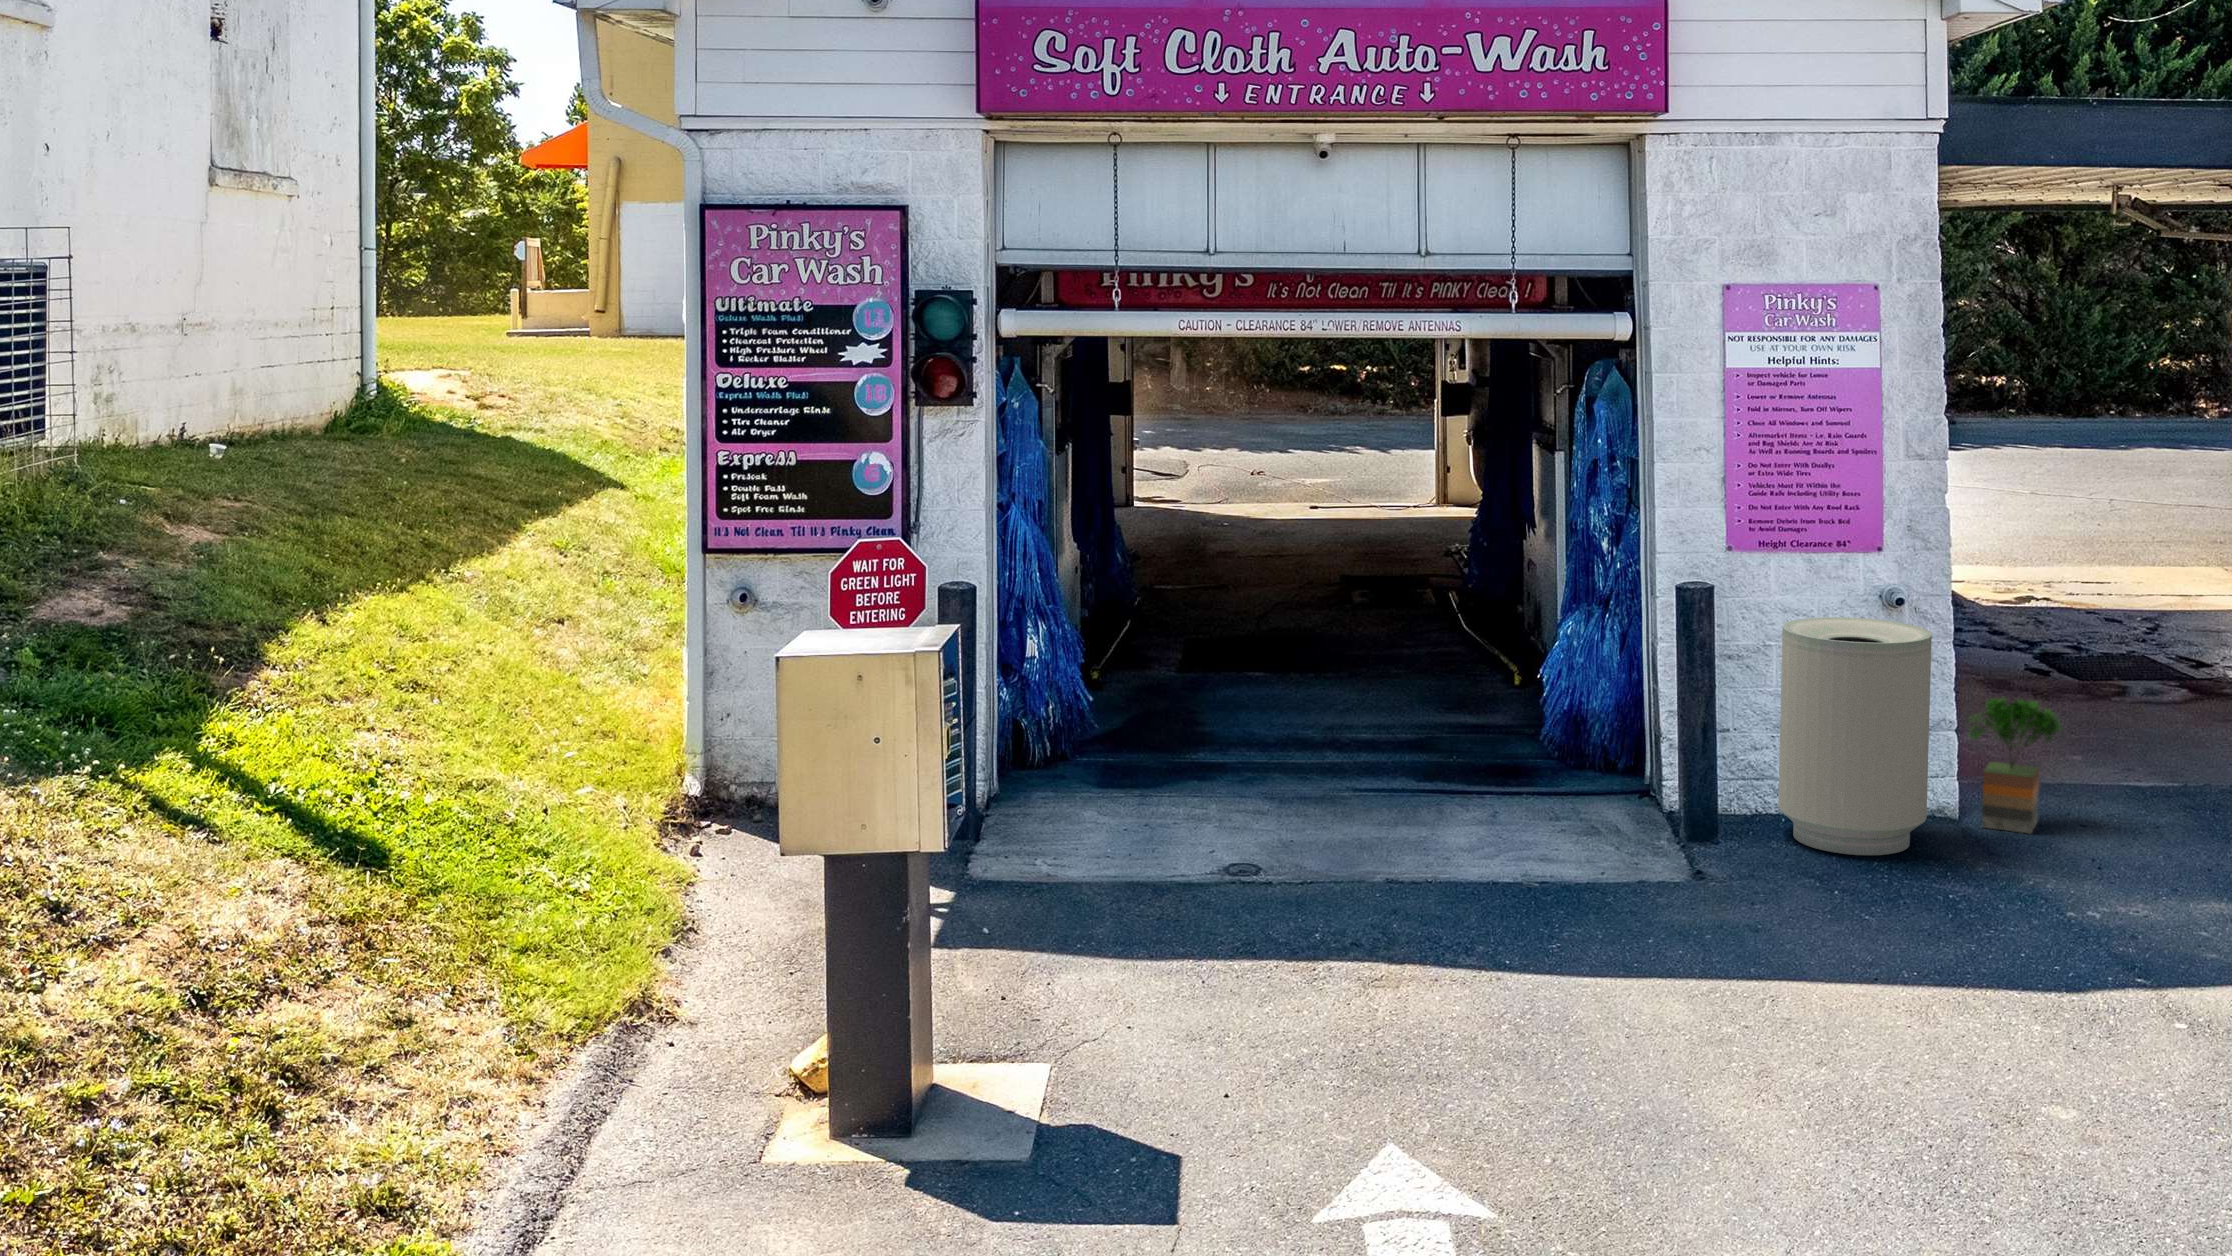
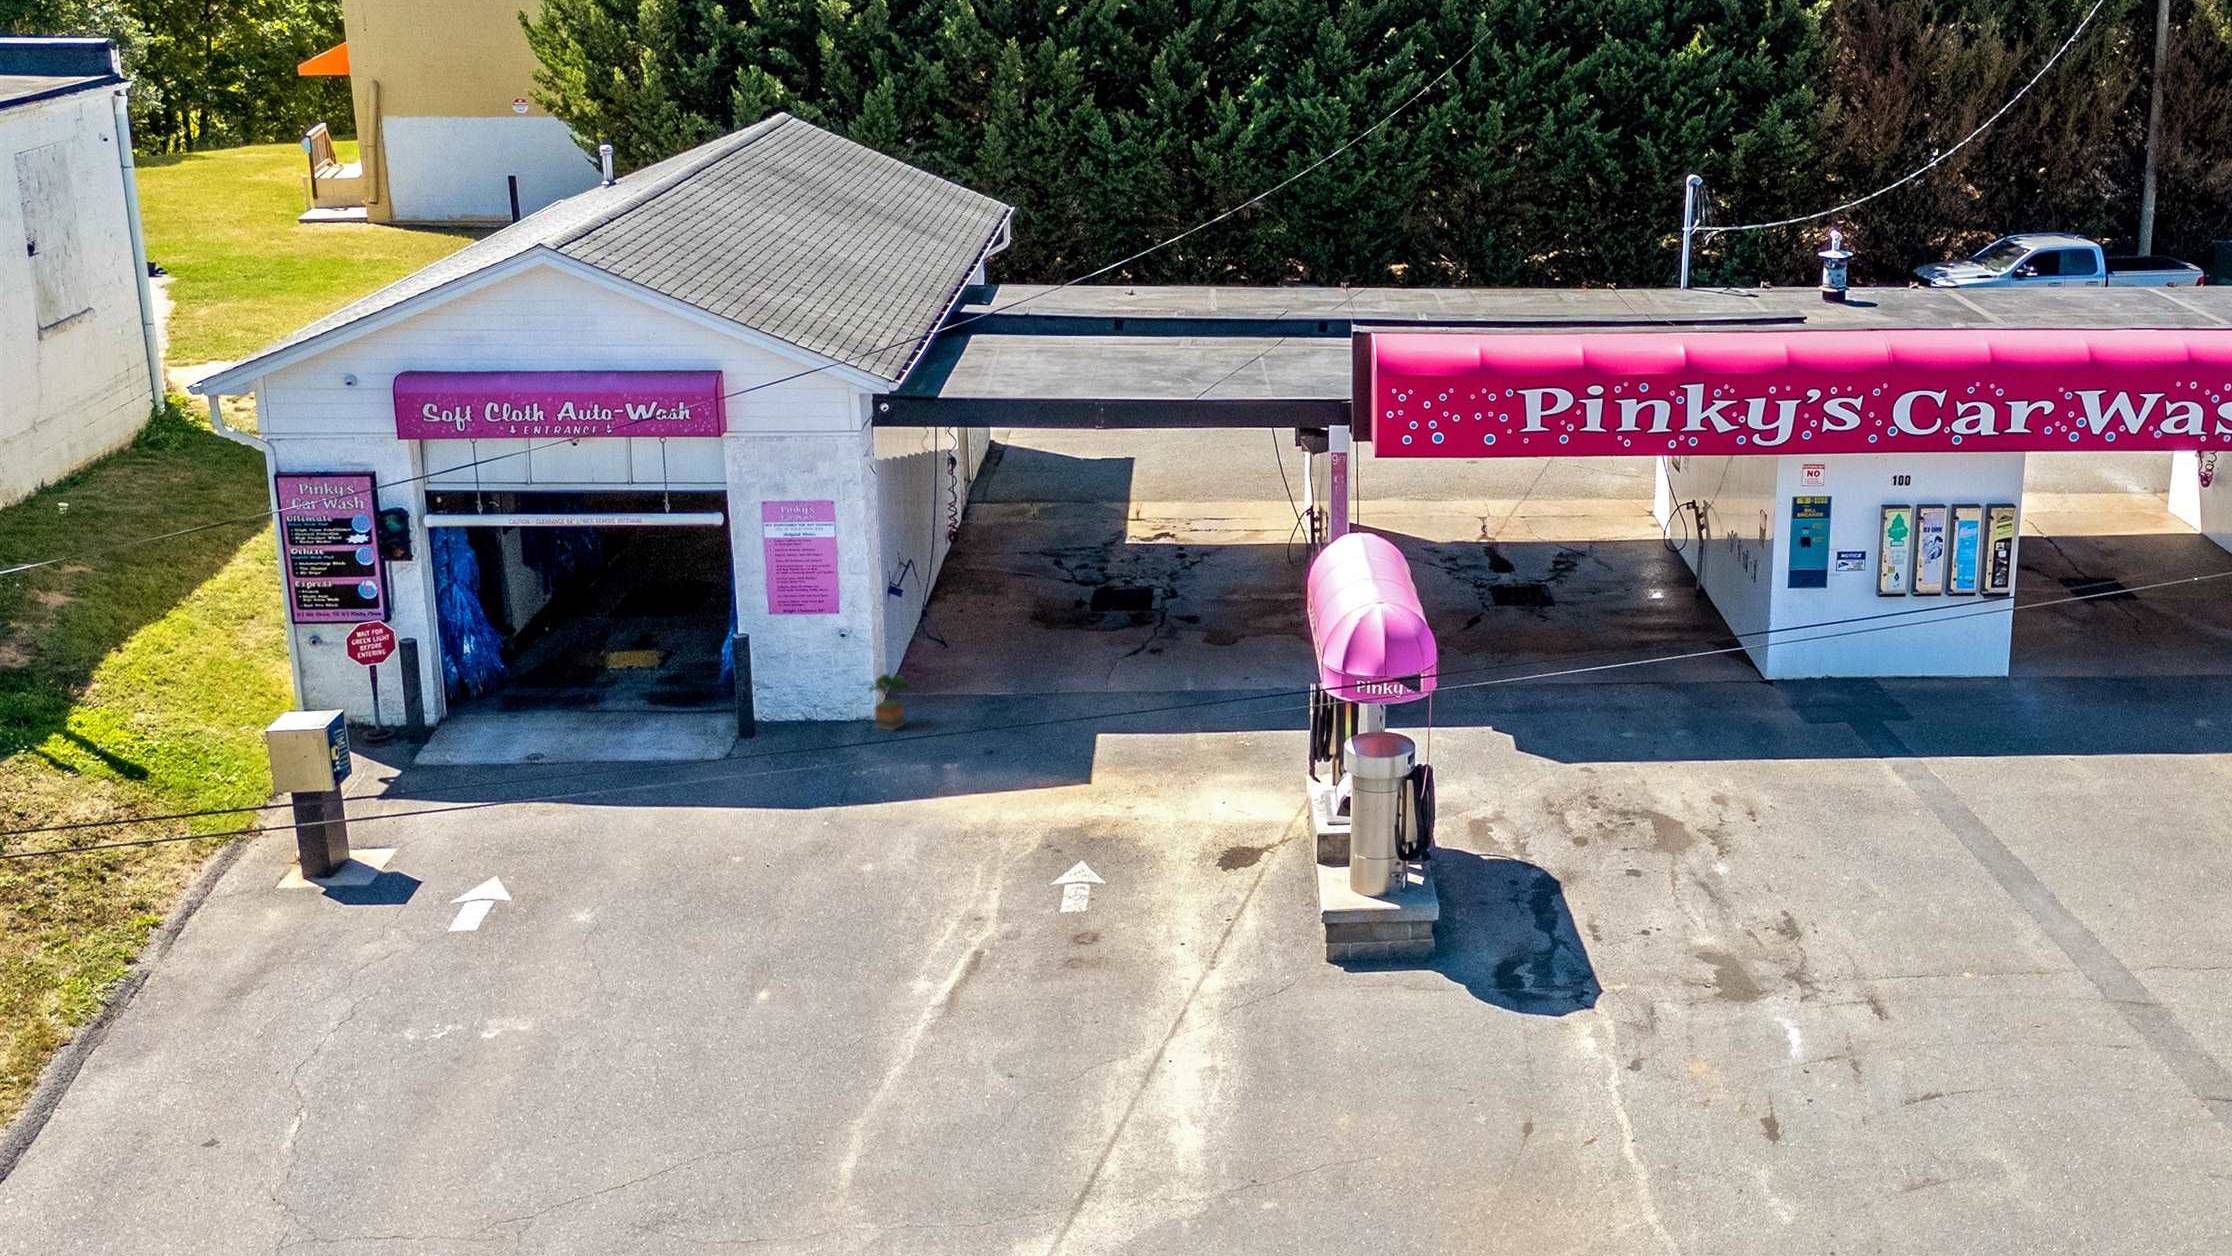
trash can: present [1778,617,1932,855] -> none [773,644,841,745]

